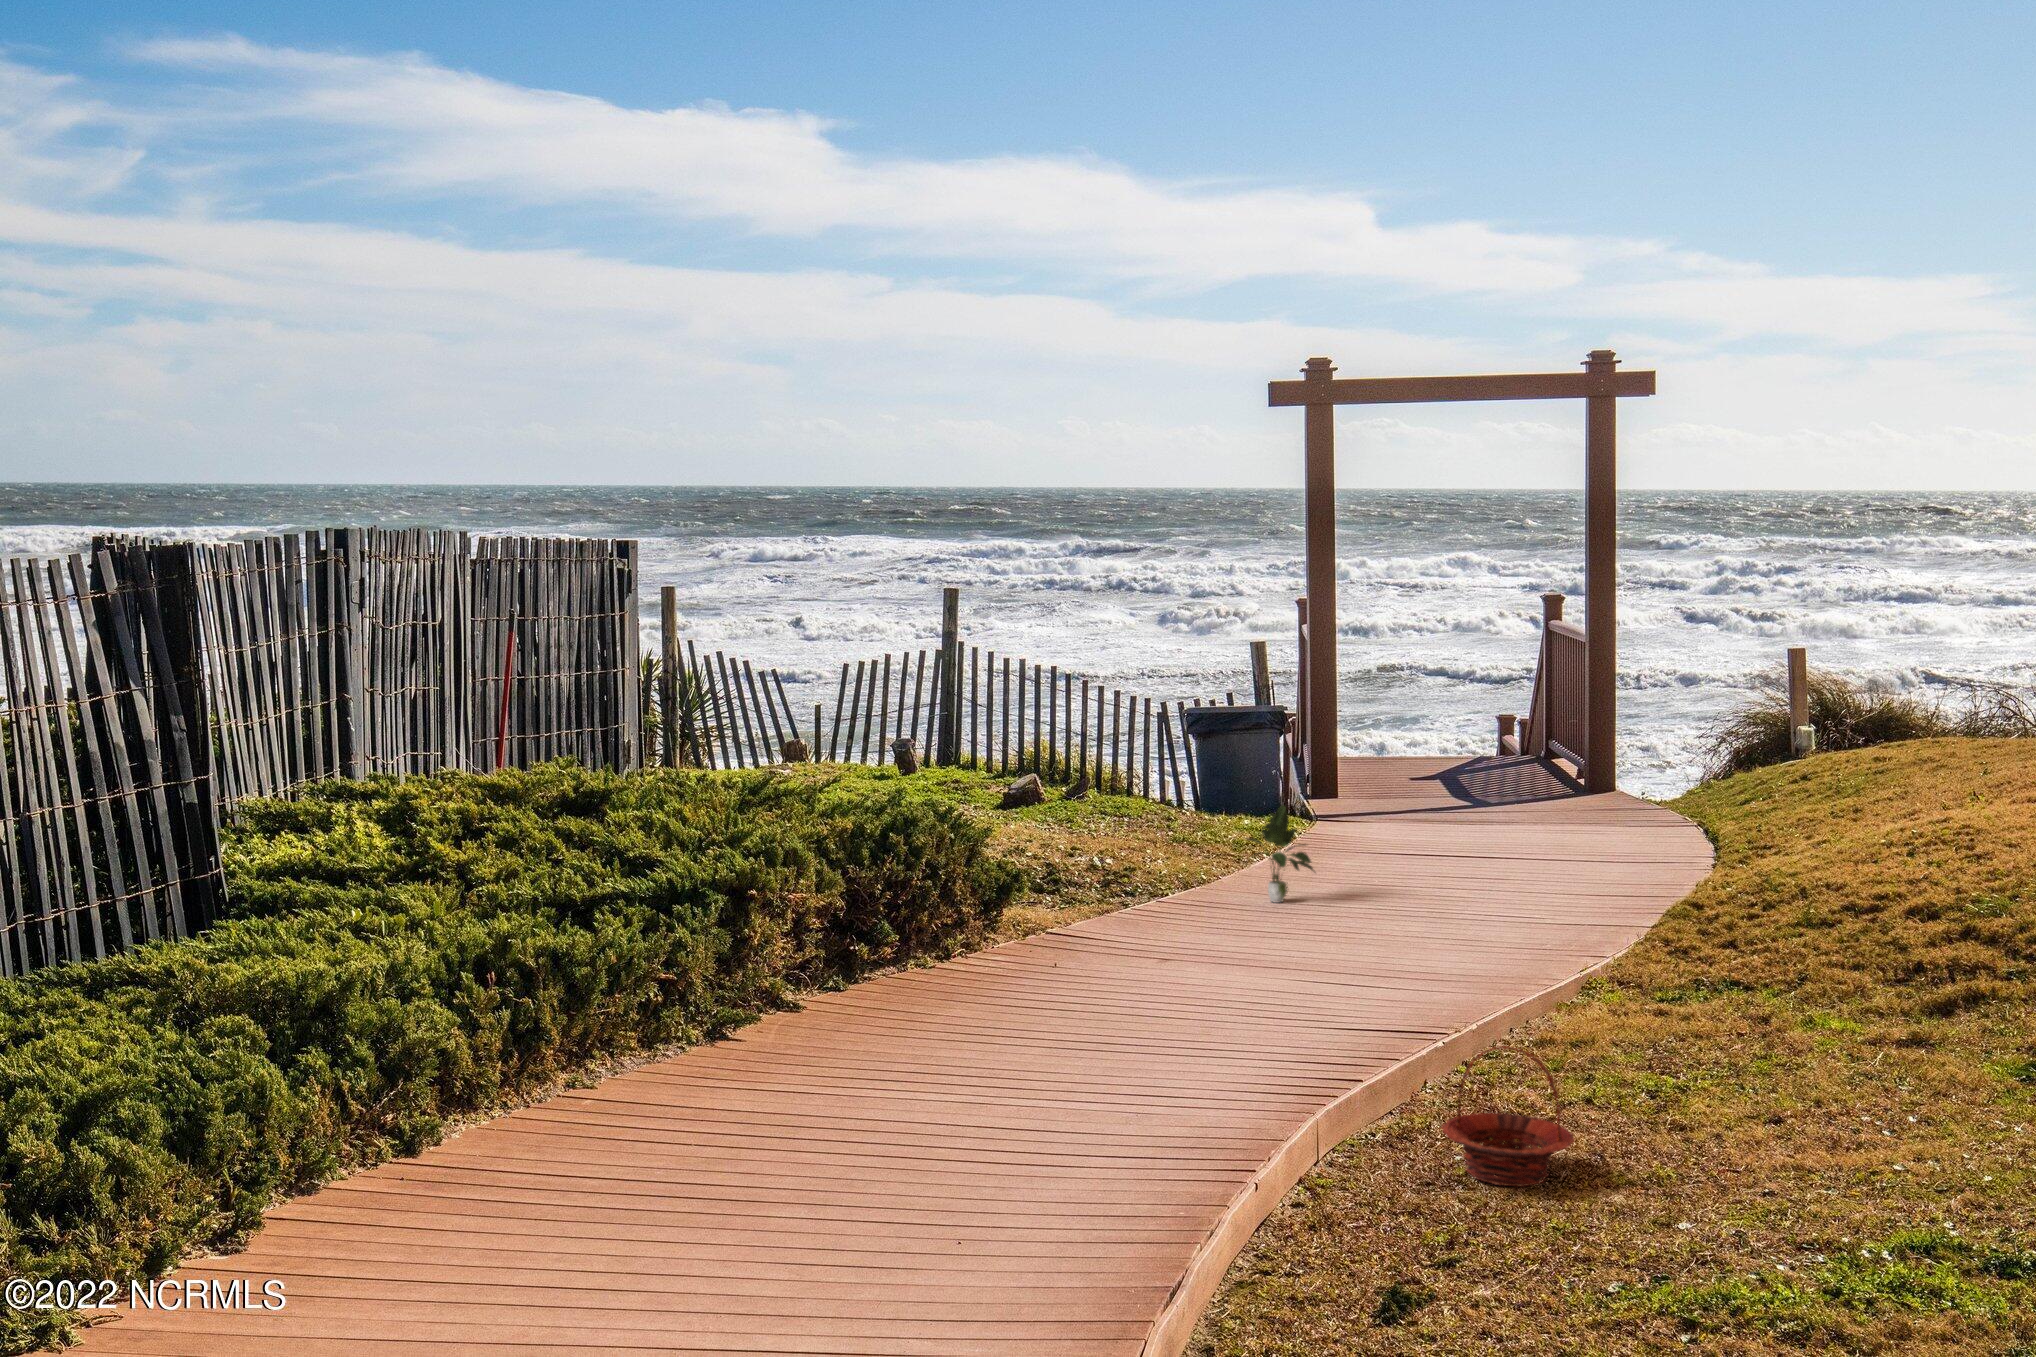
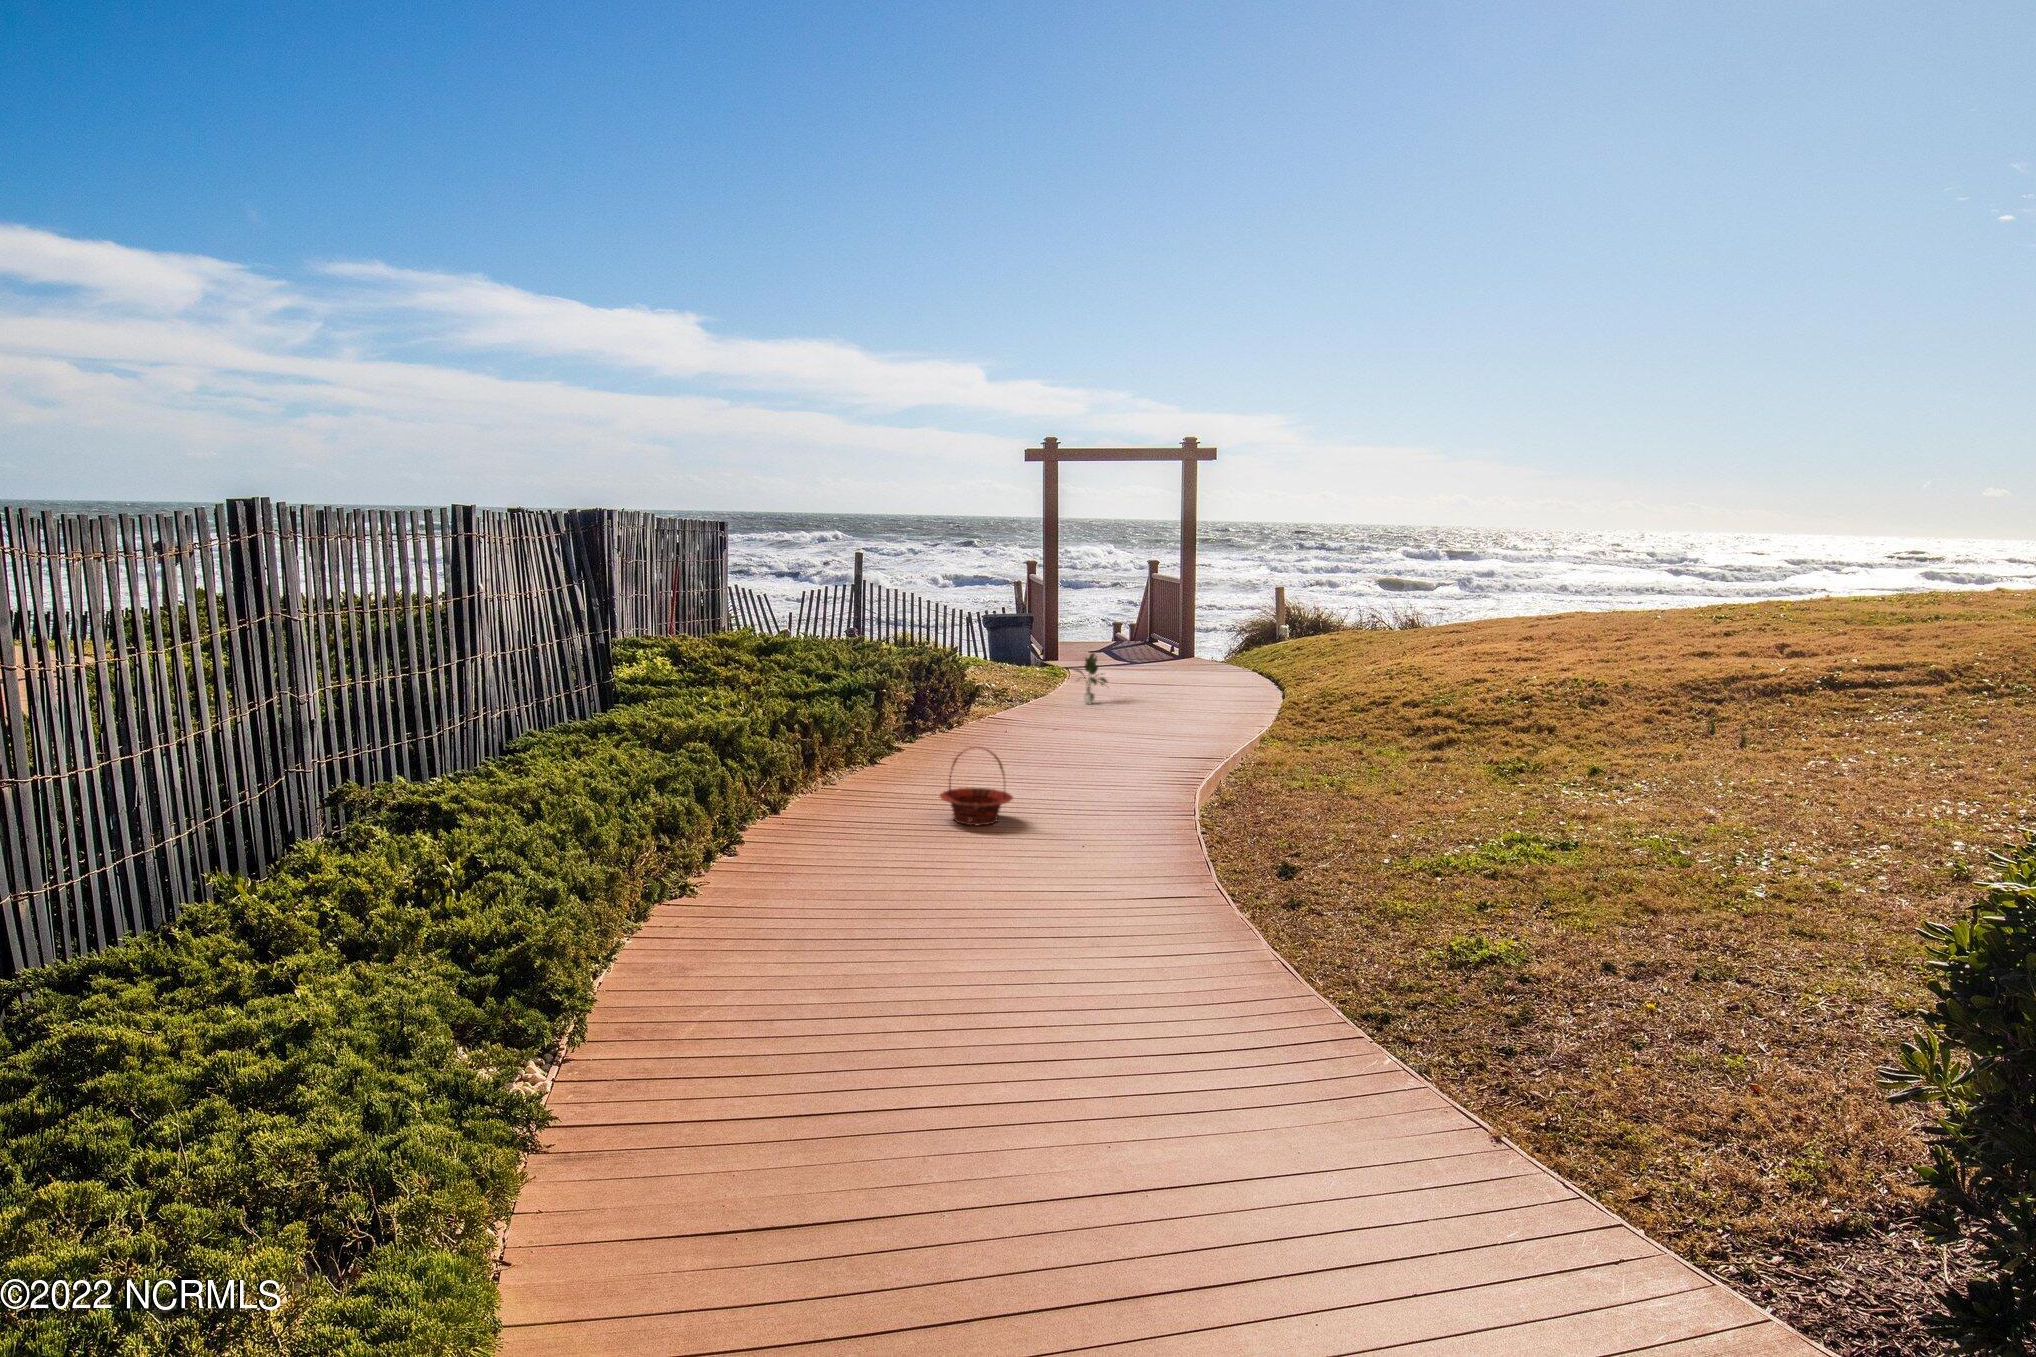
basket: present [1442,1046,1575,1186] -> present [940,747,1013,825]

